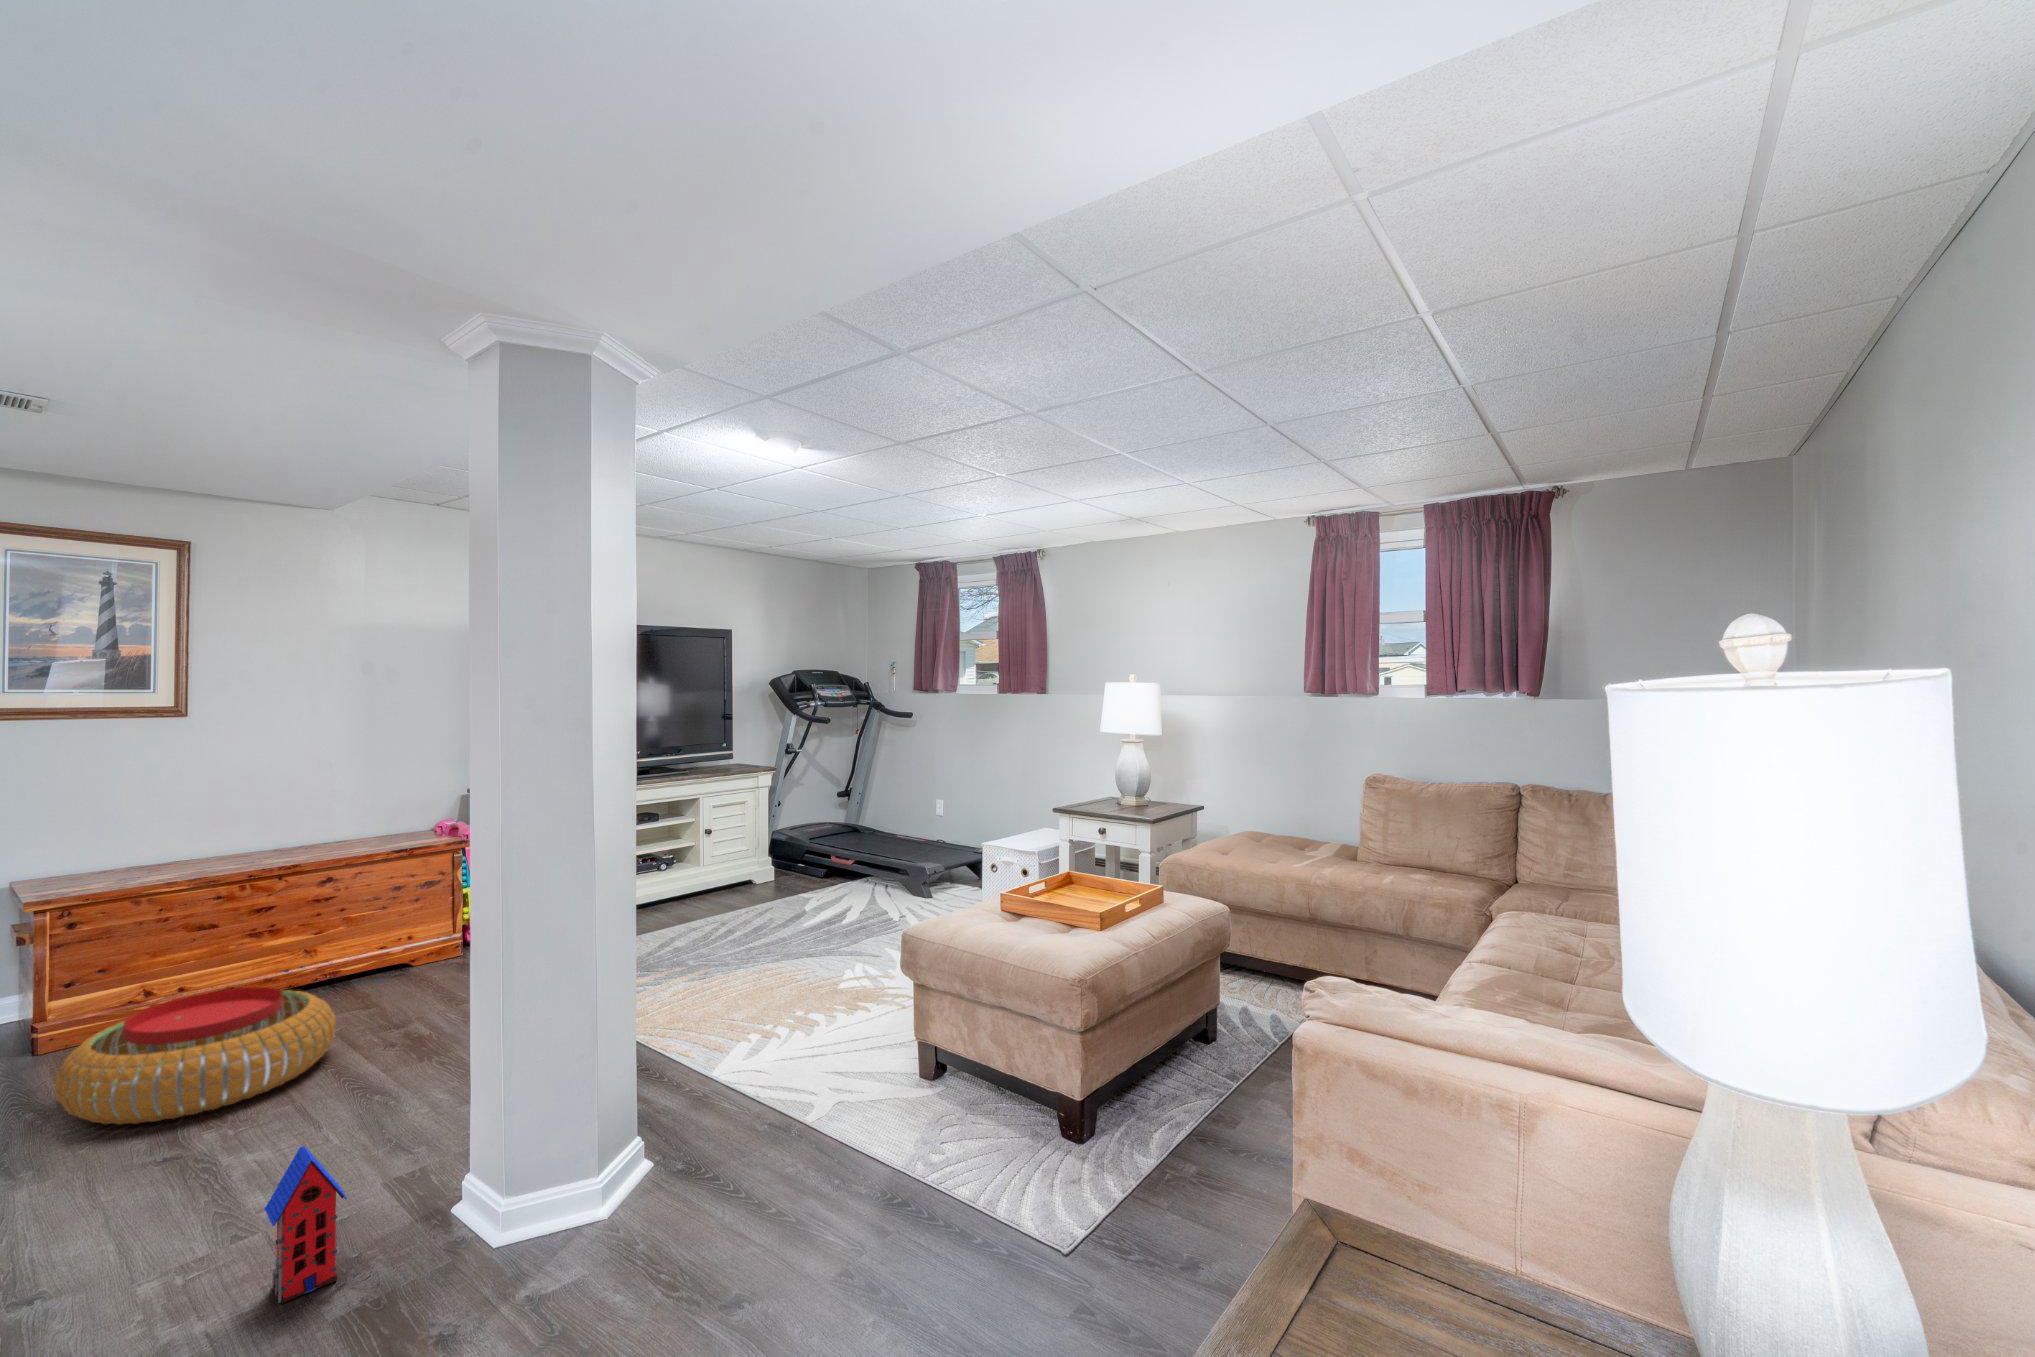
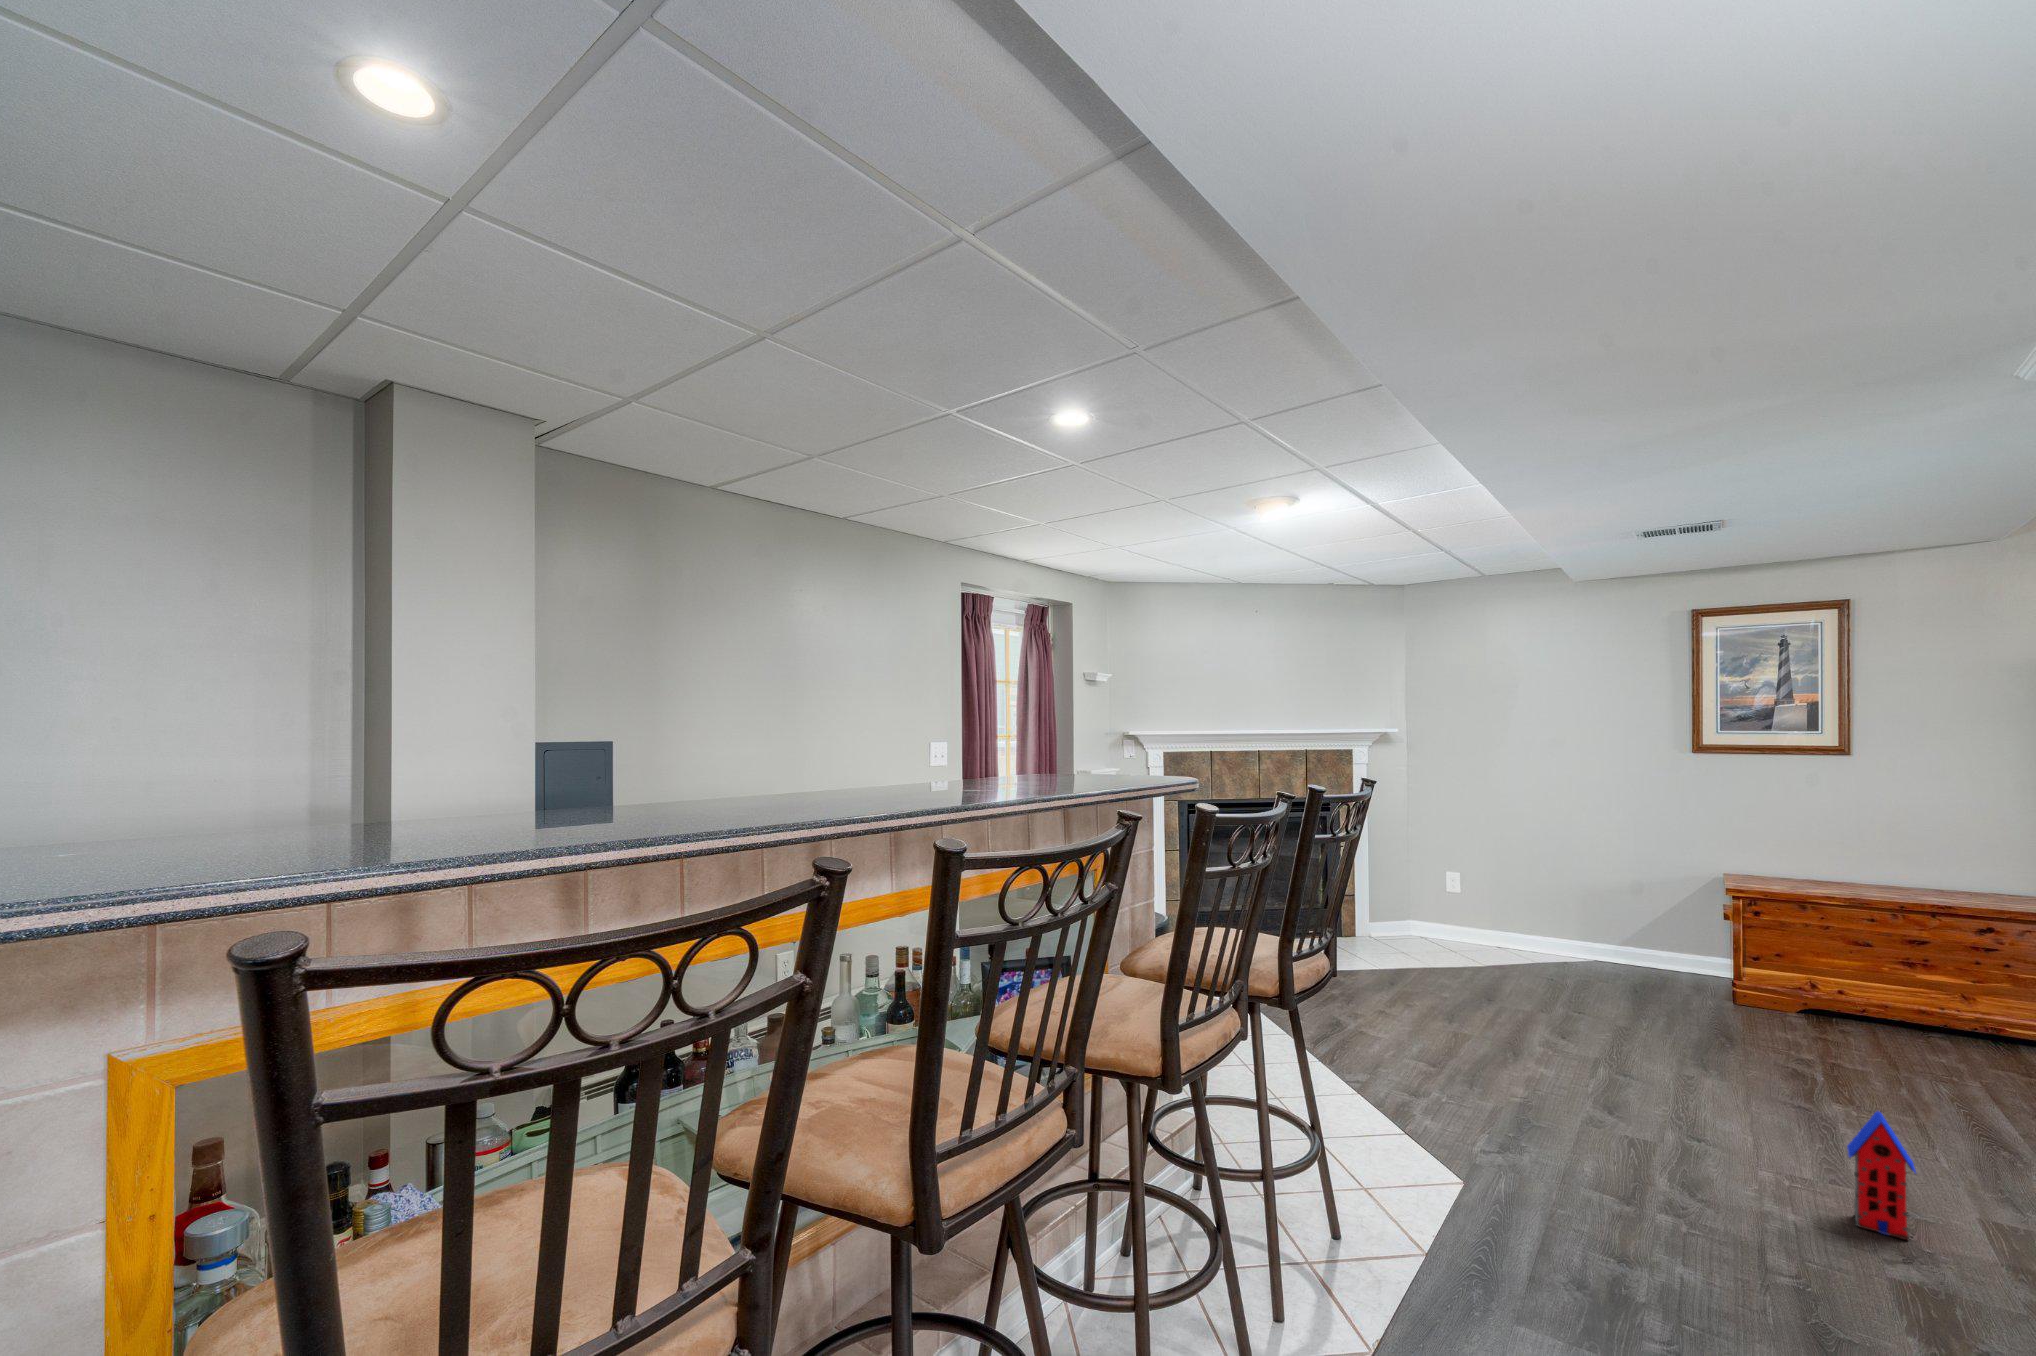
pouf: present [55,987,336,1125] -> none [1738,989,1974,1097]

